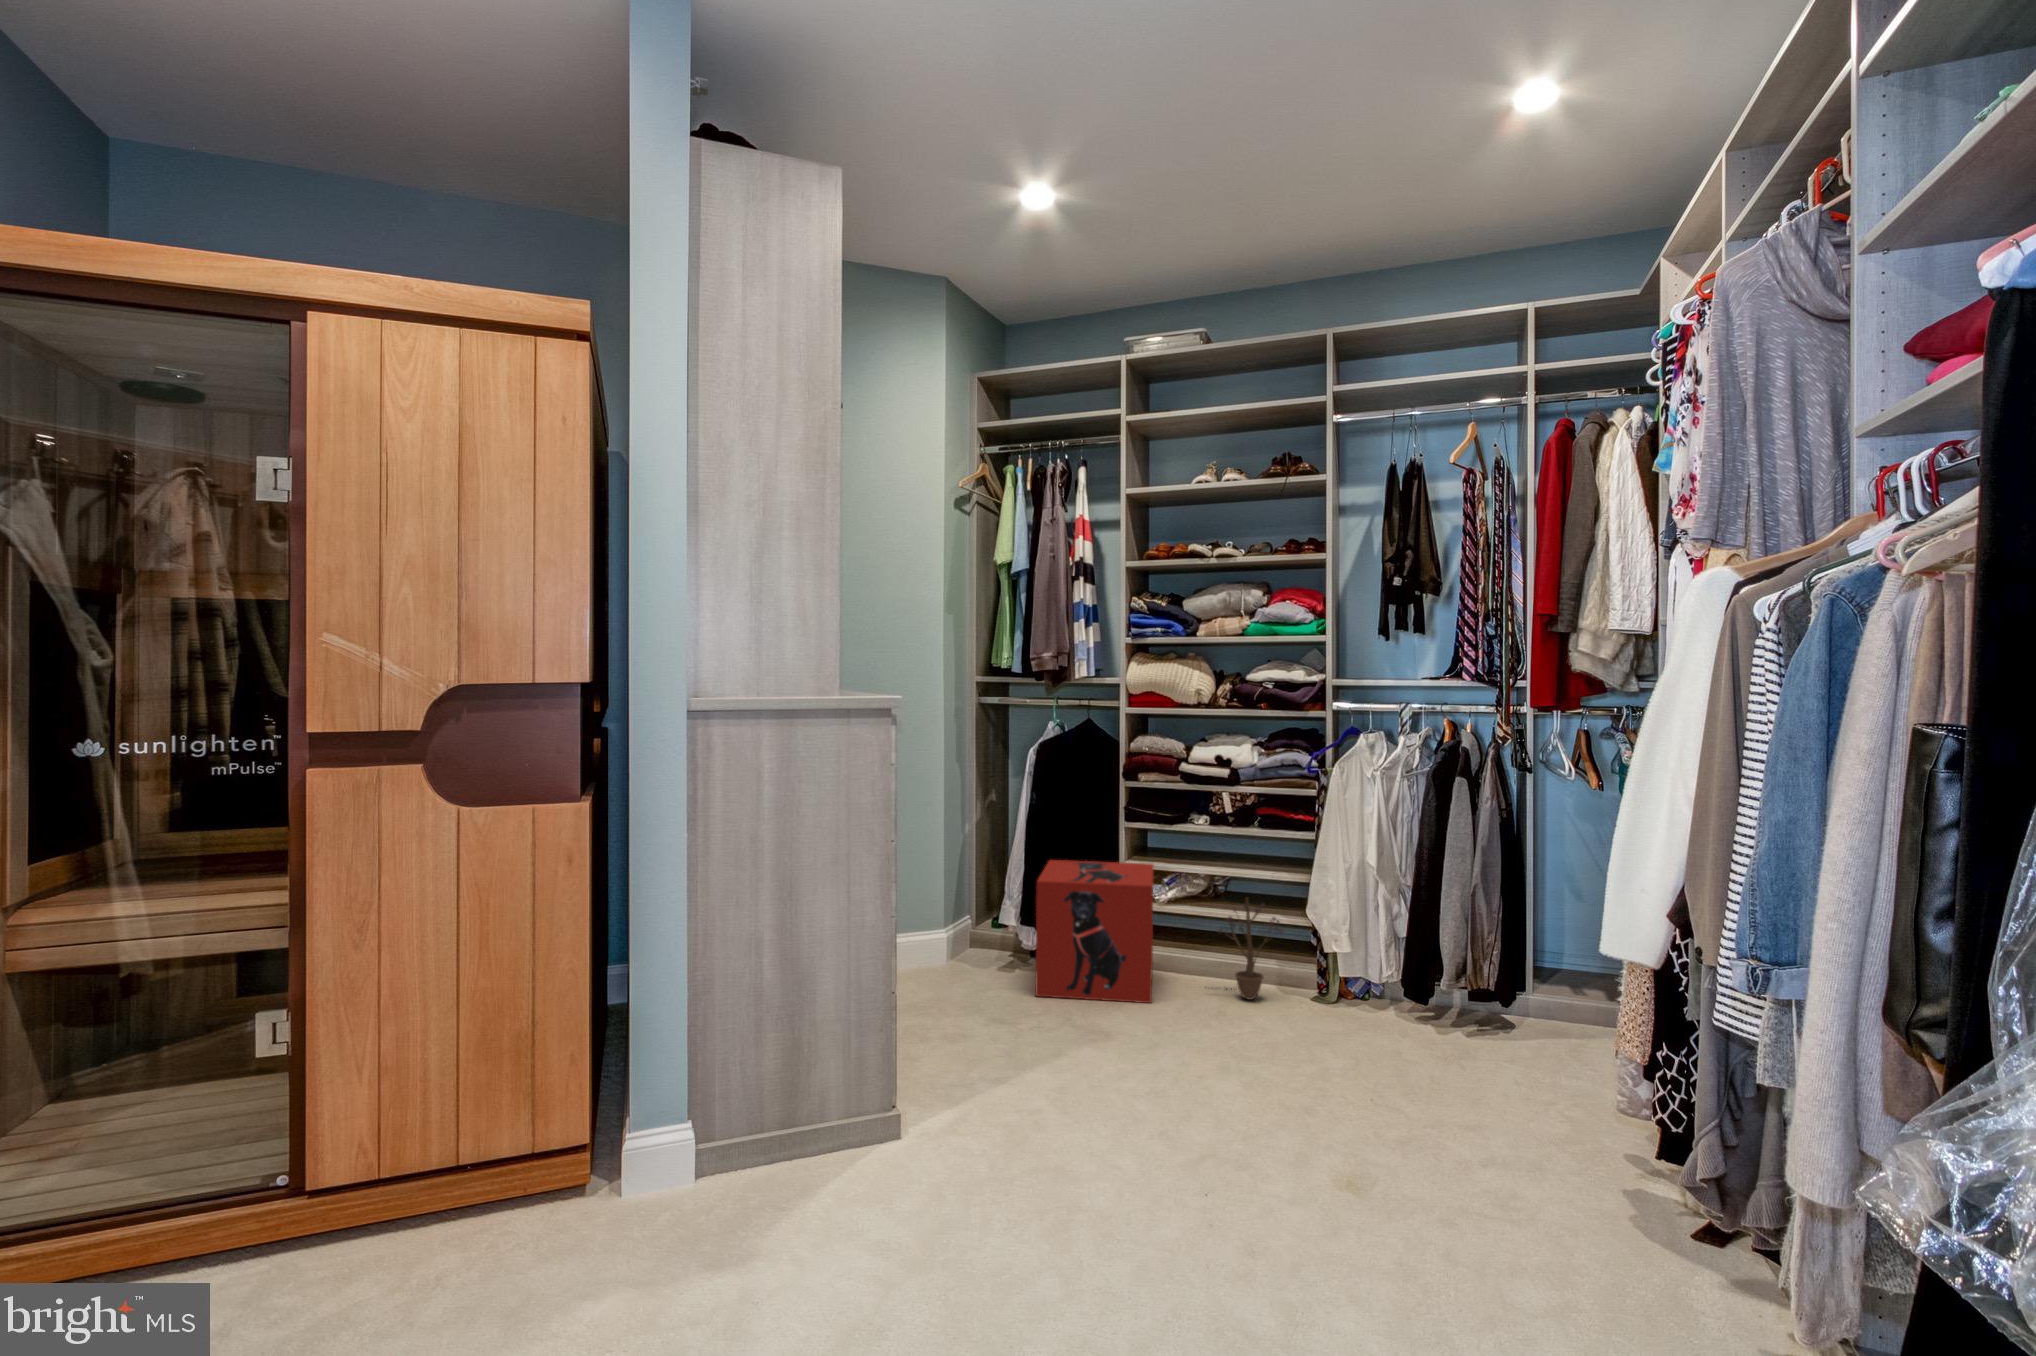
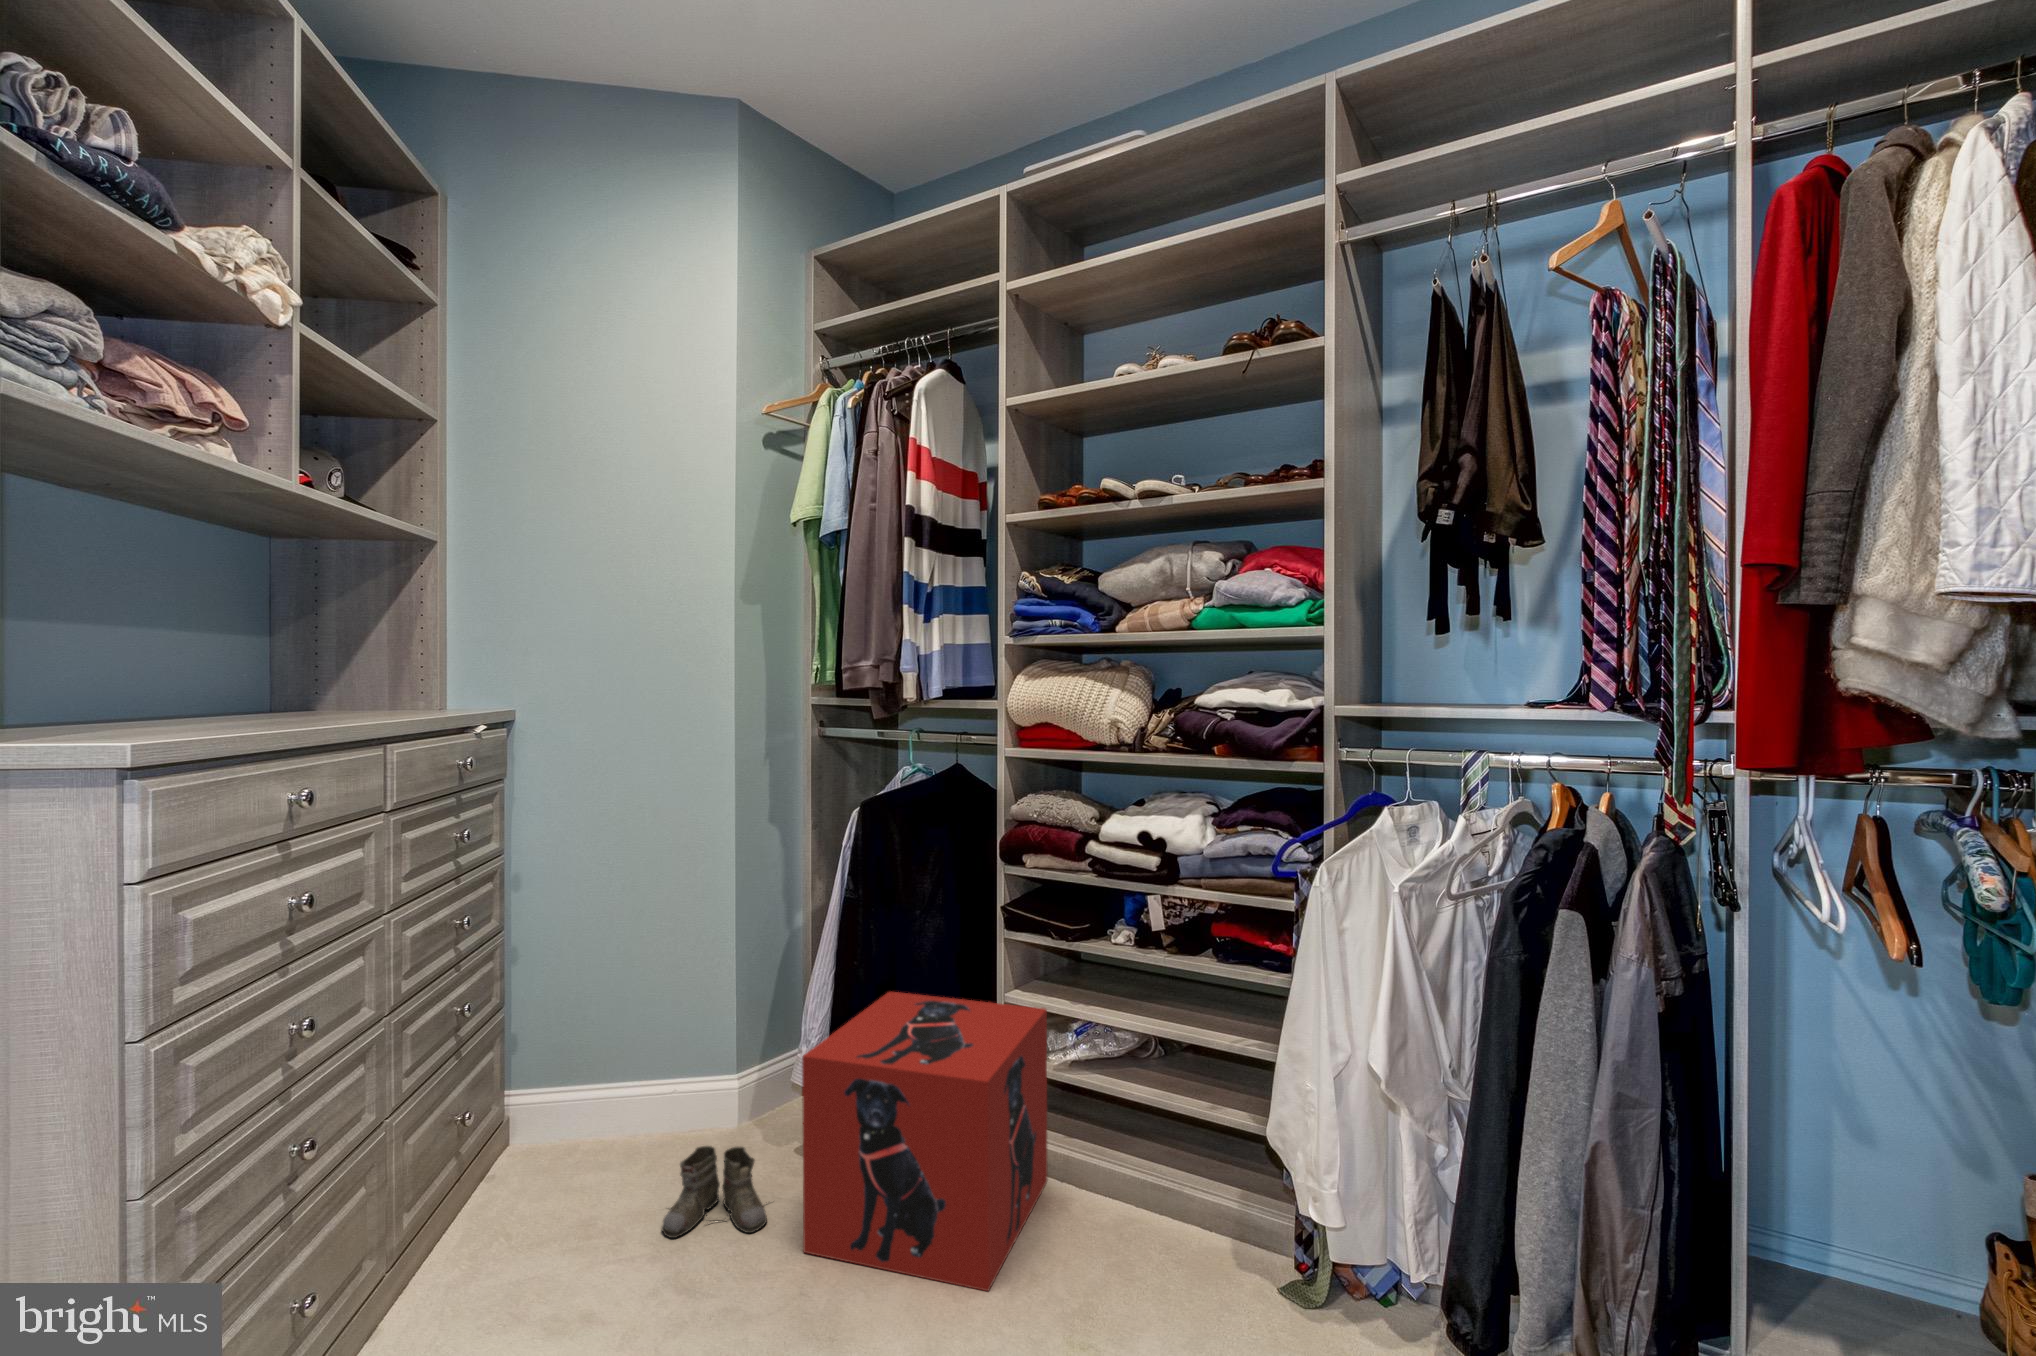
decorative plant: present [1205,898,1282,1000] -> none [1098,1106,1231,1296]
boots: none [933,948,1002,995] -> present [661,1146,767,1238]

